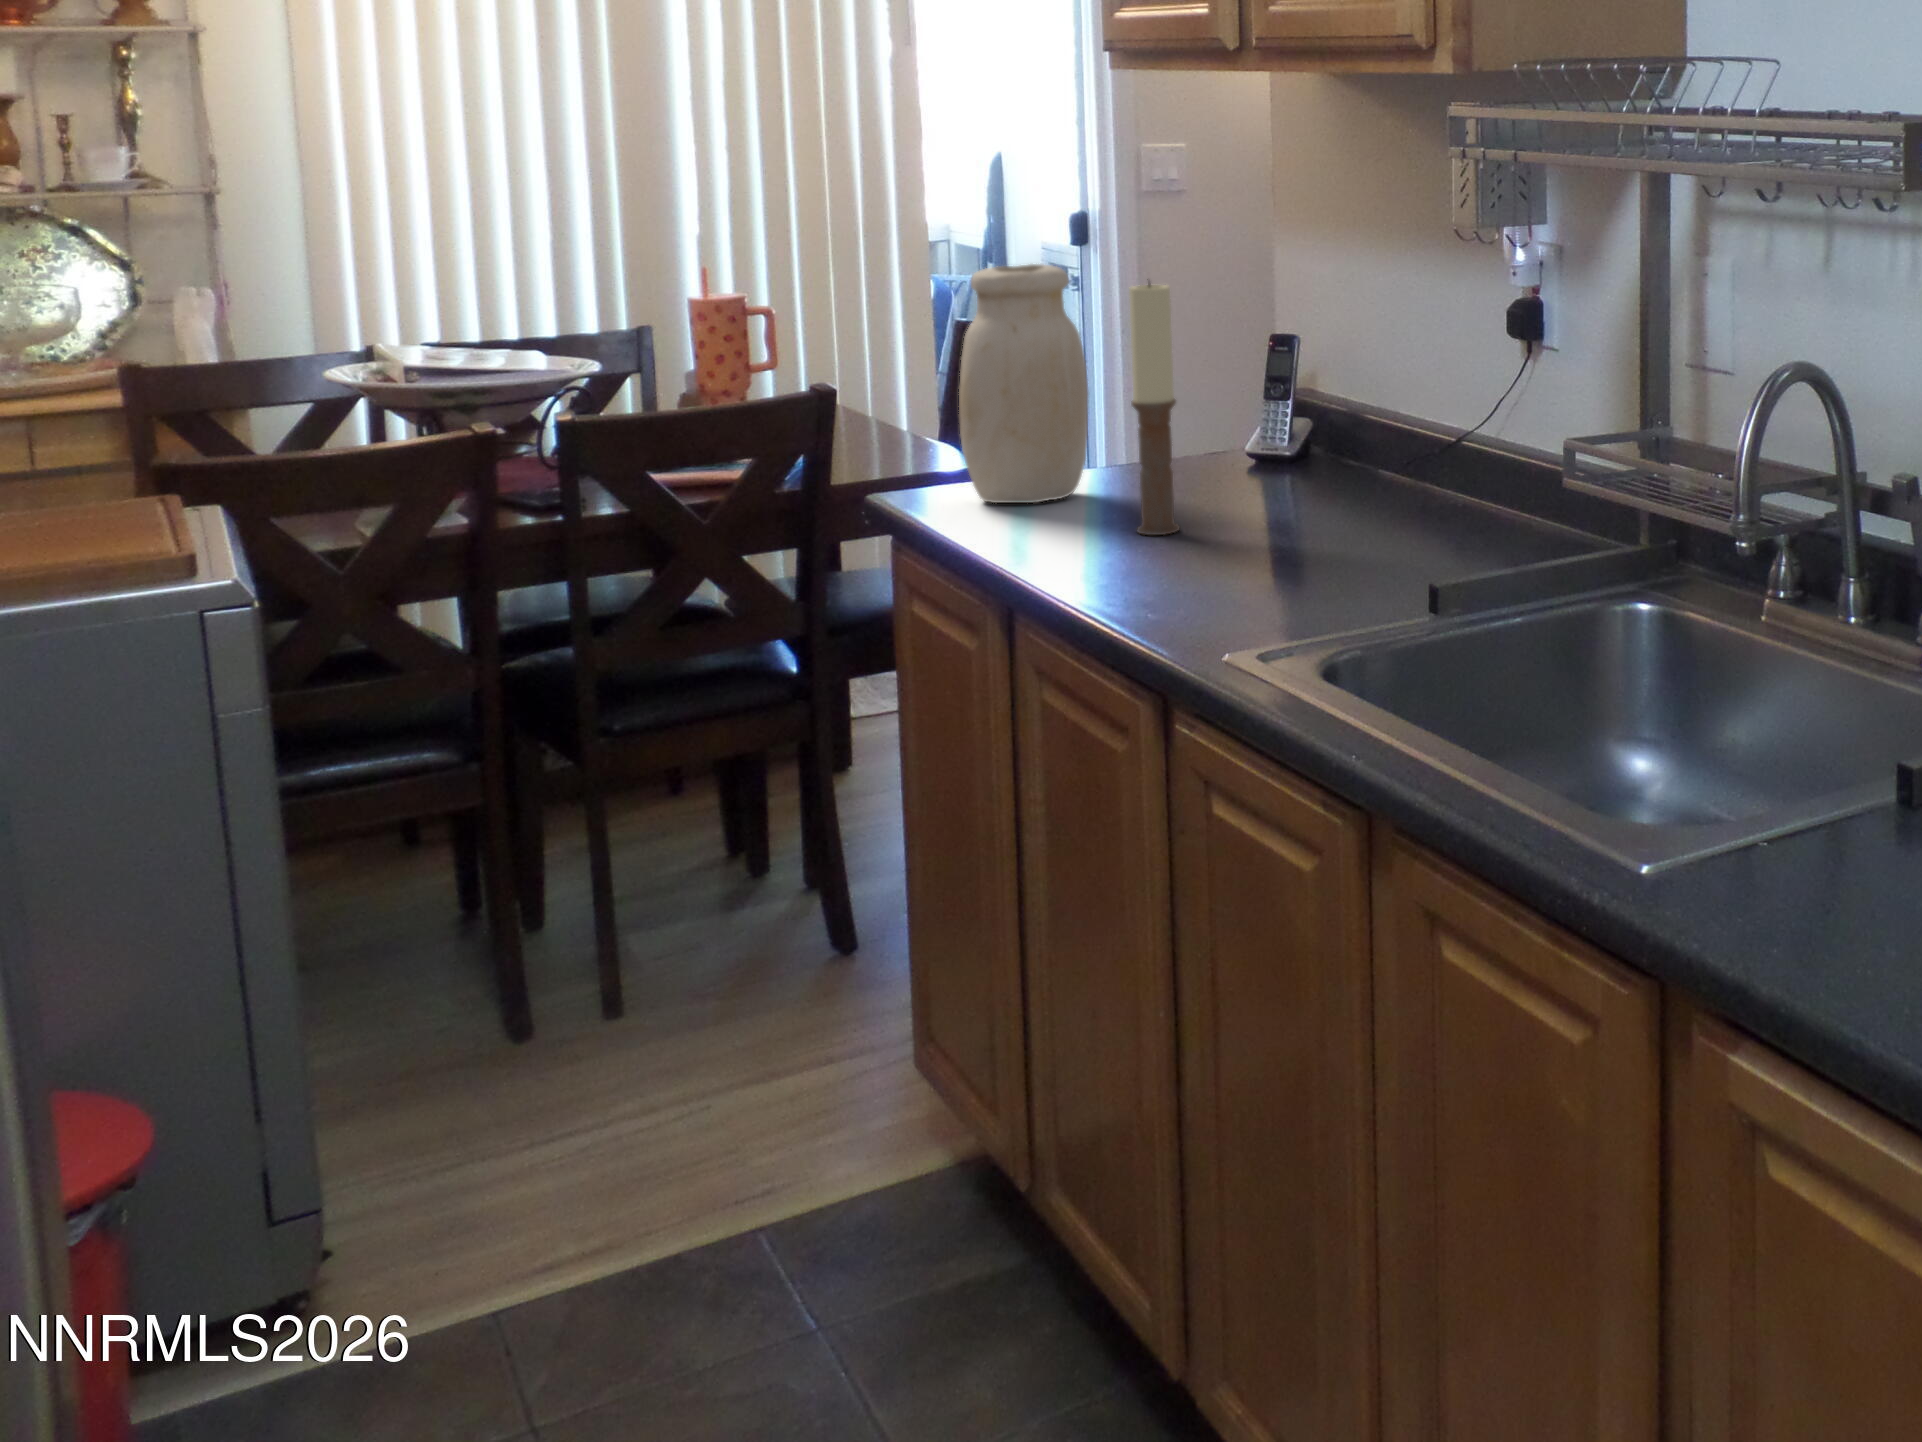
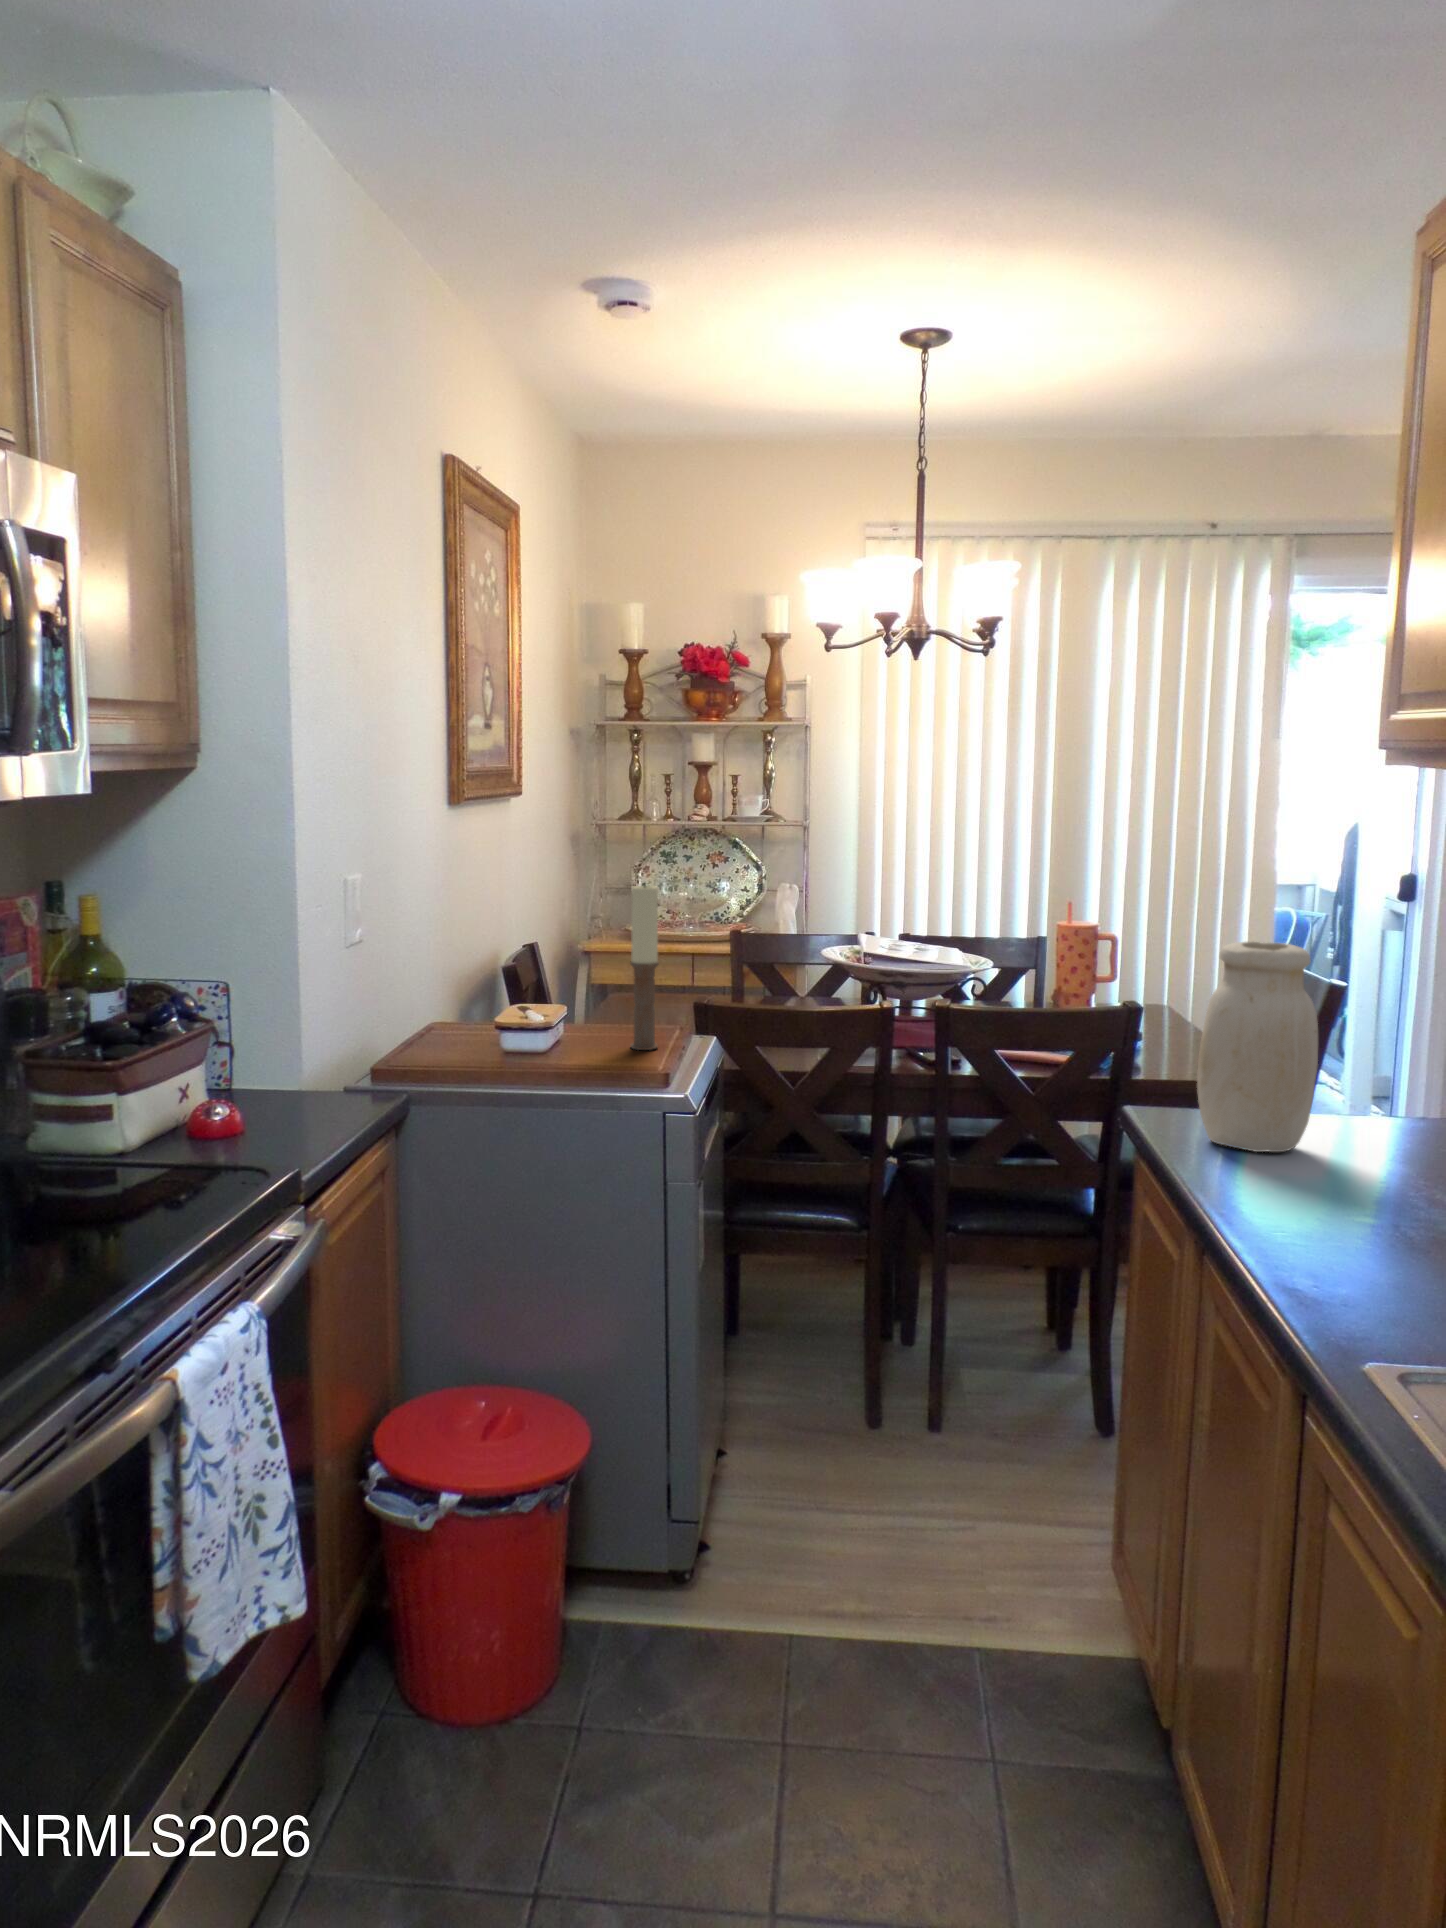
candle: present [1129,283,1180,535] -> present [630,884,659,1050]

